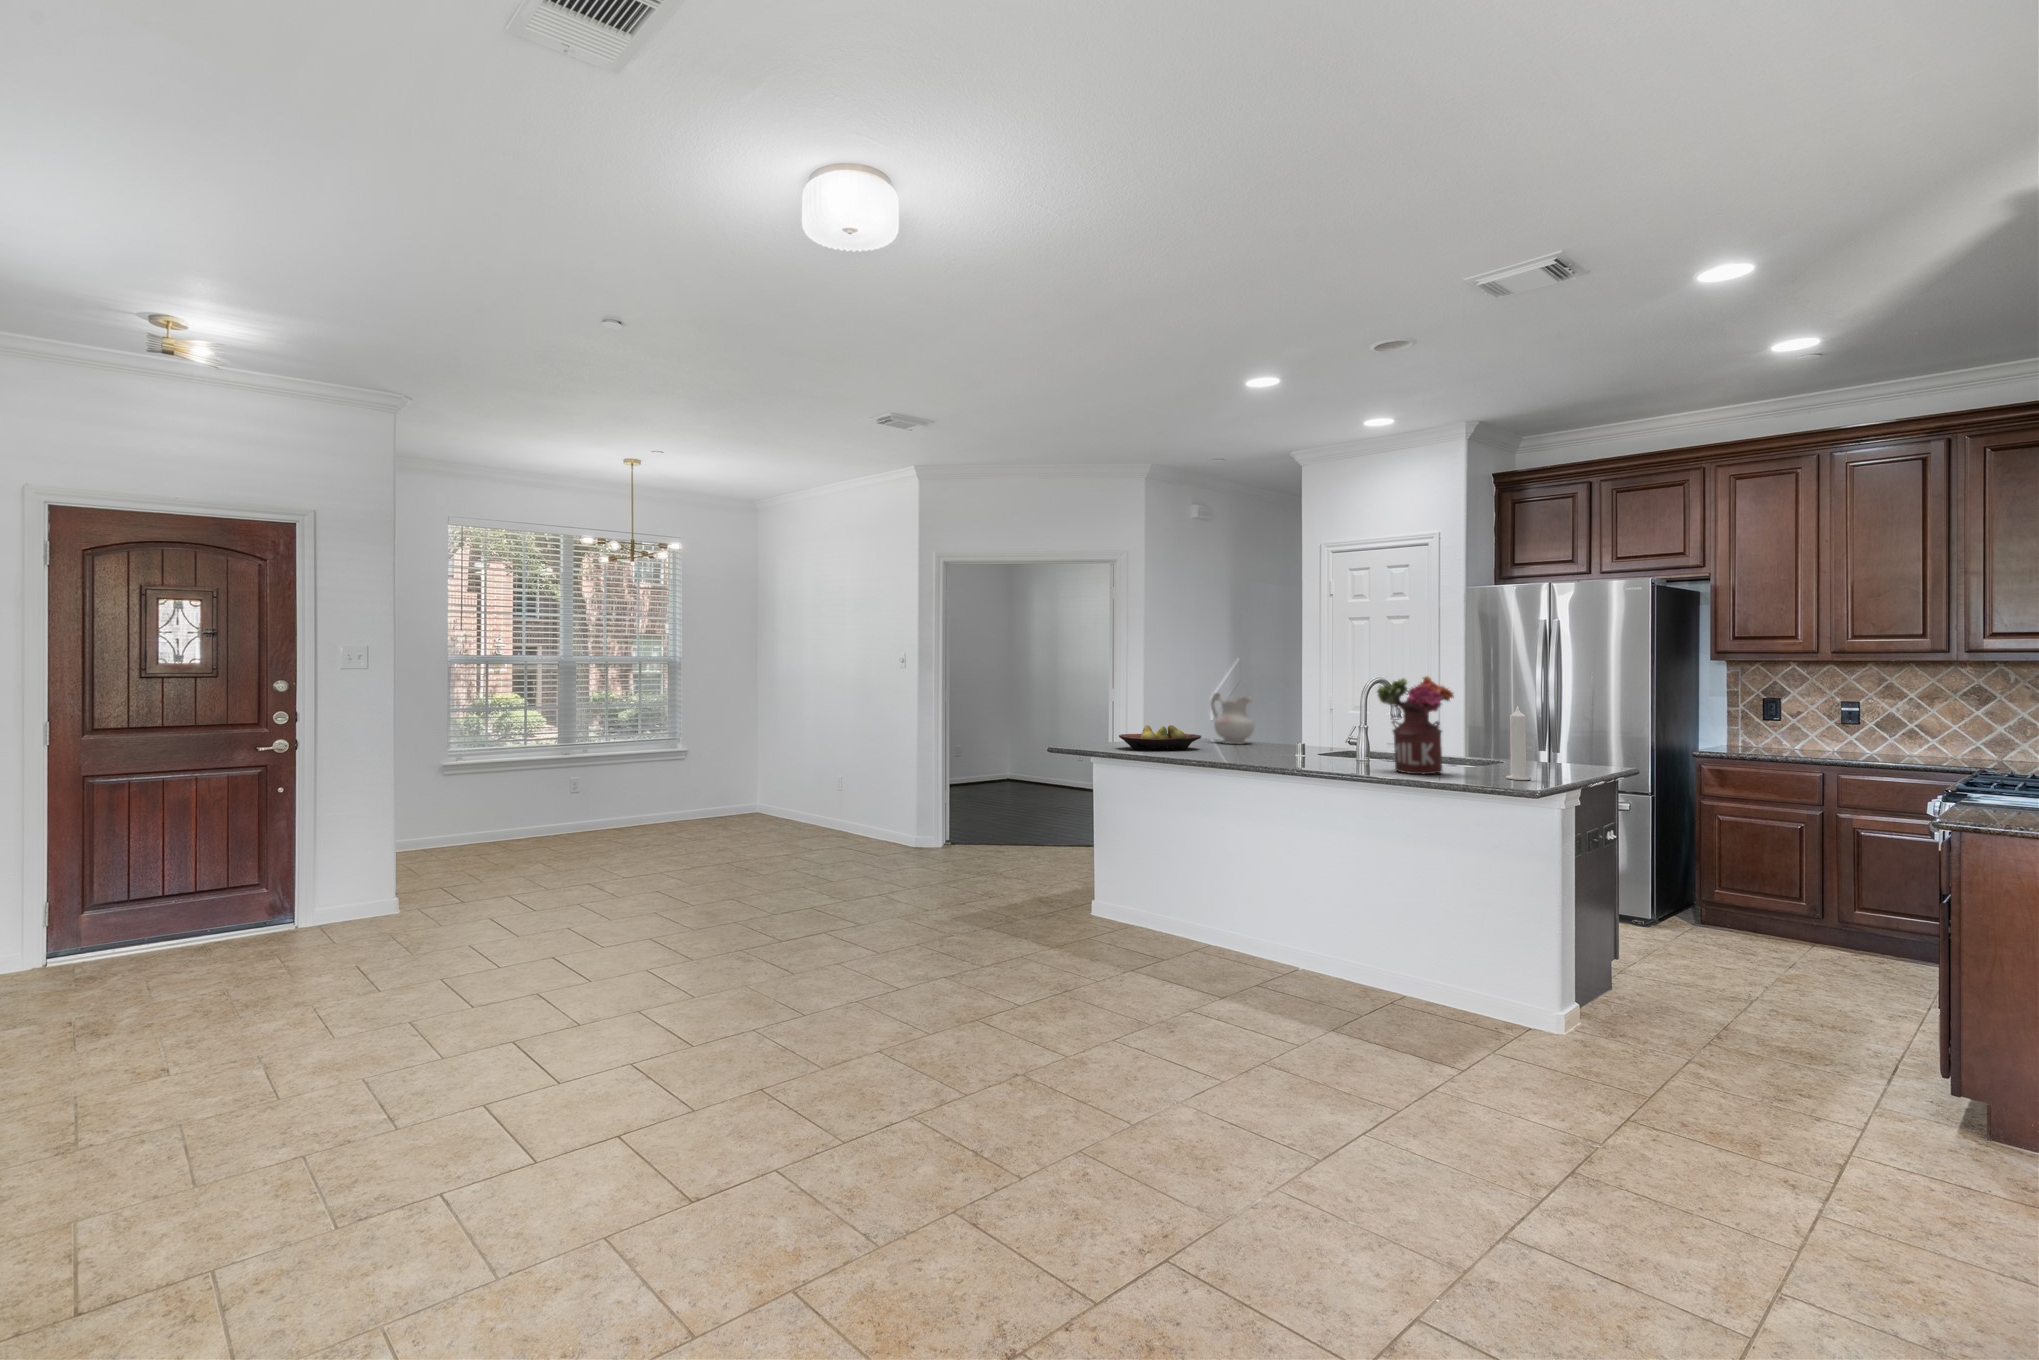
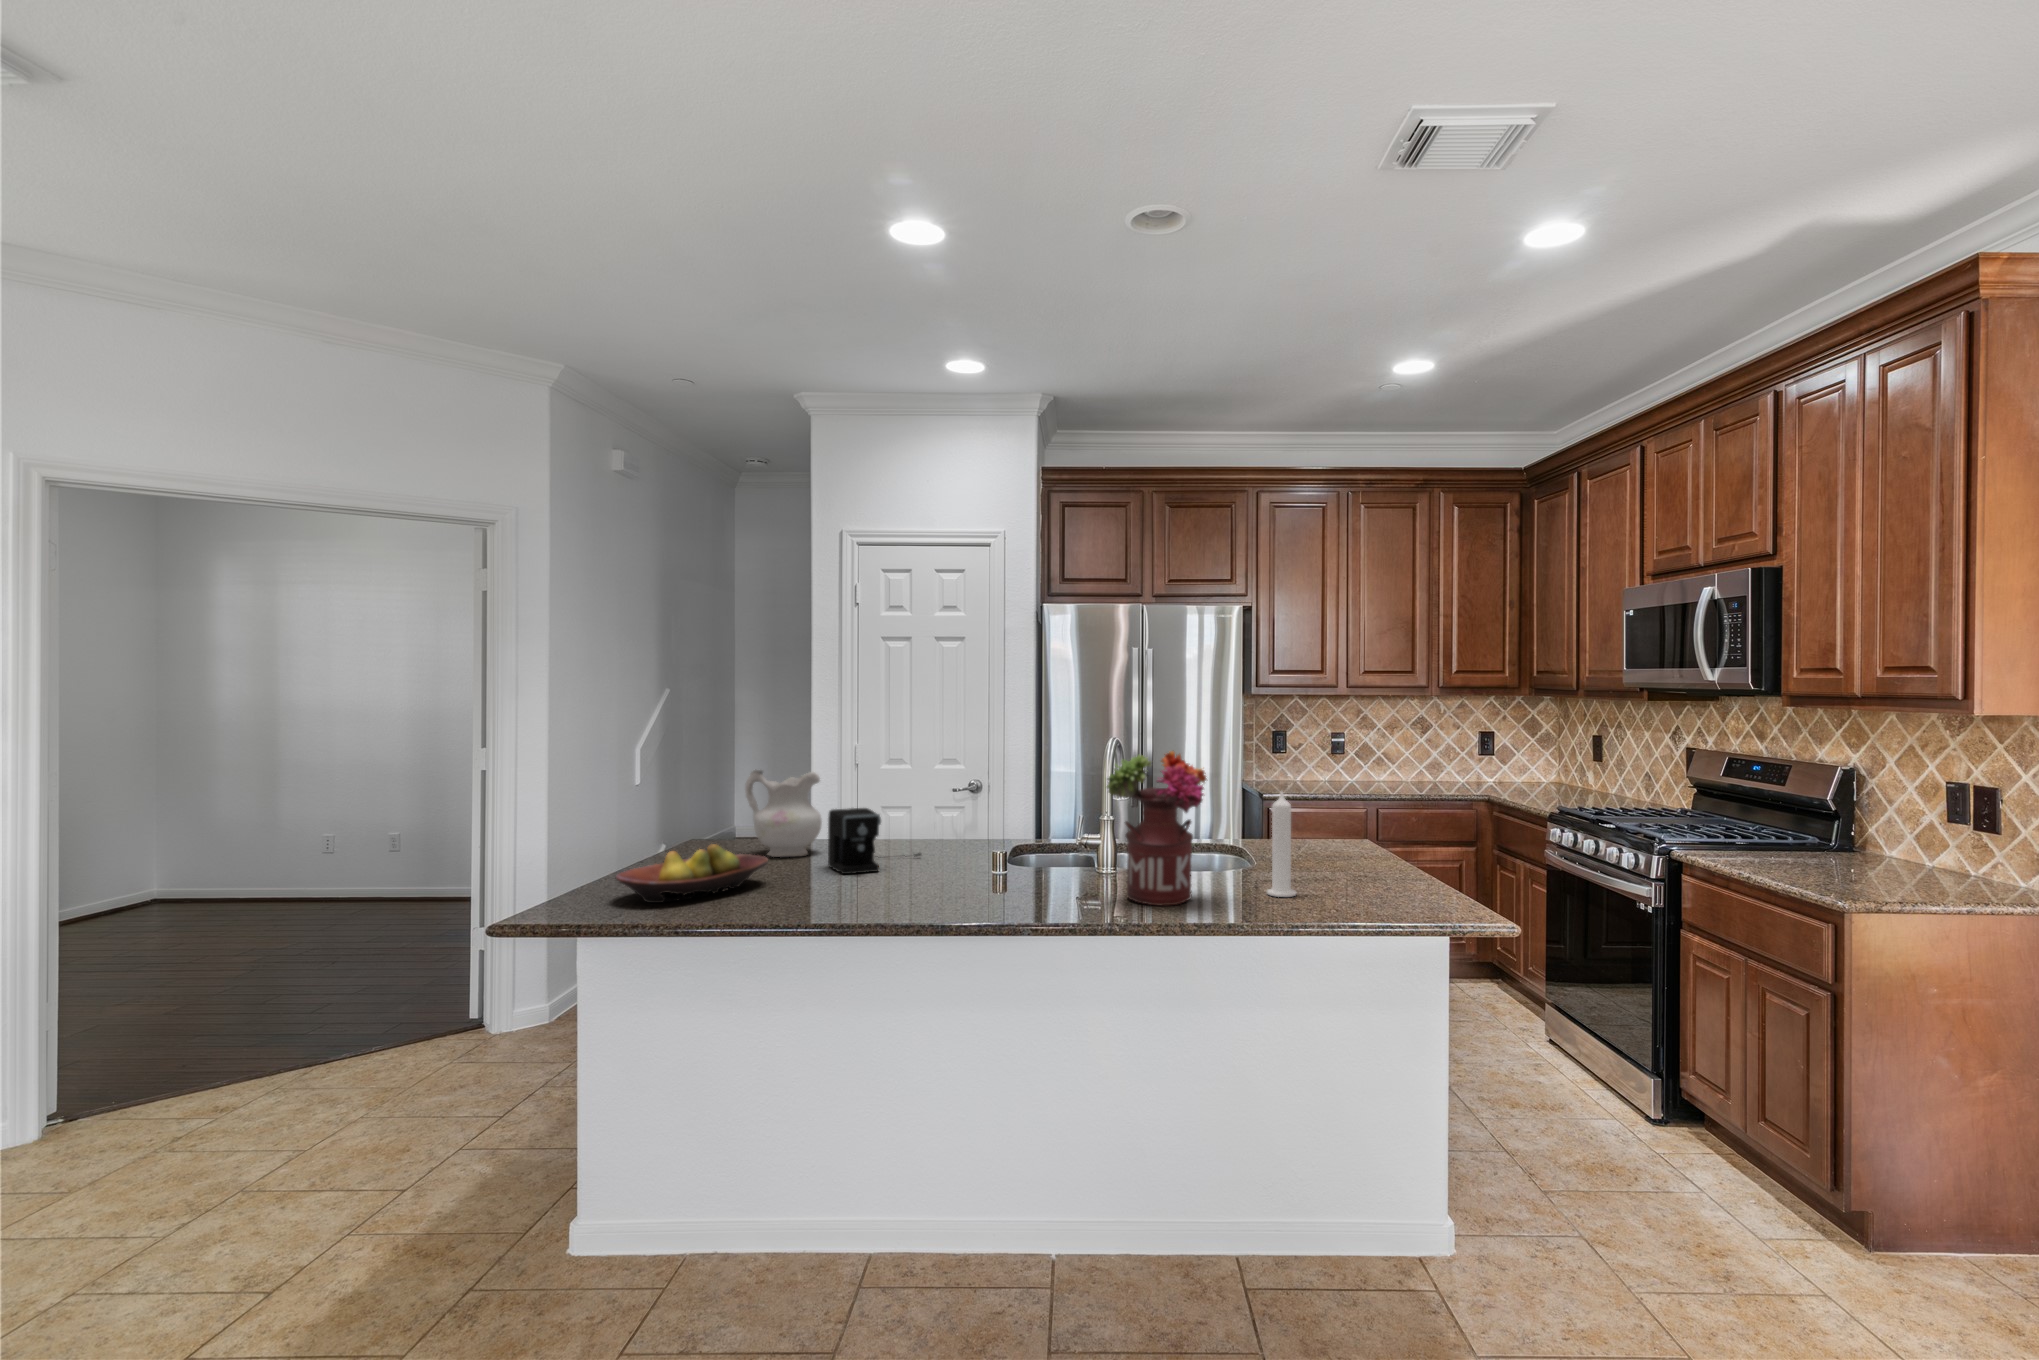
coffee maker: none [1245,715,1309,751] -> present [828,808,921,874]

